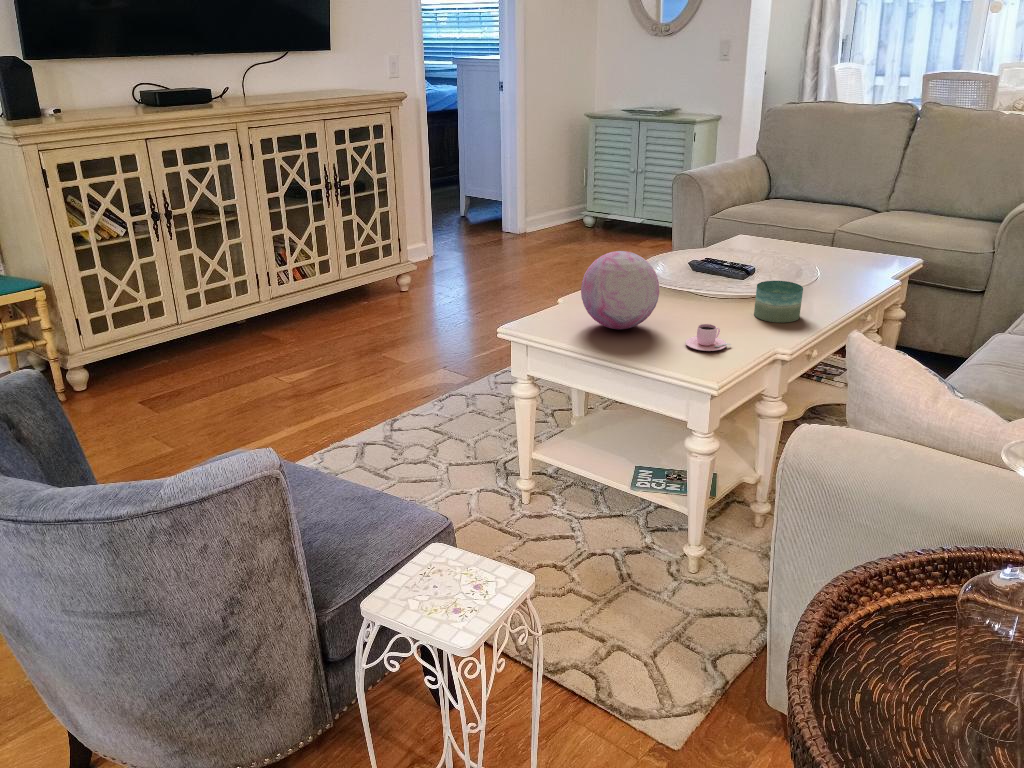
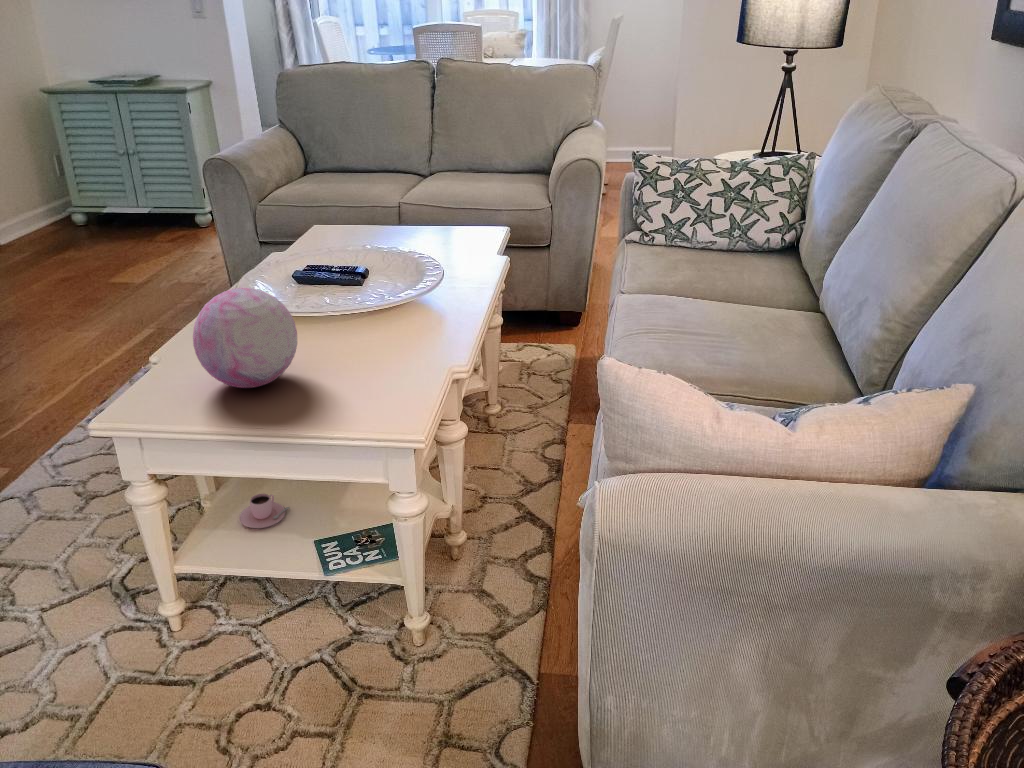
candle: present [754,281,803,323] -> none [391,283,443,333]
teacup: present [685,324,731,351] -> present [240,494,289,528]

